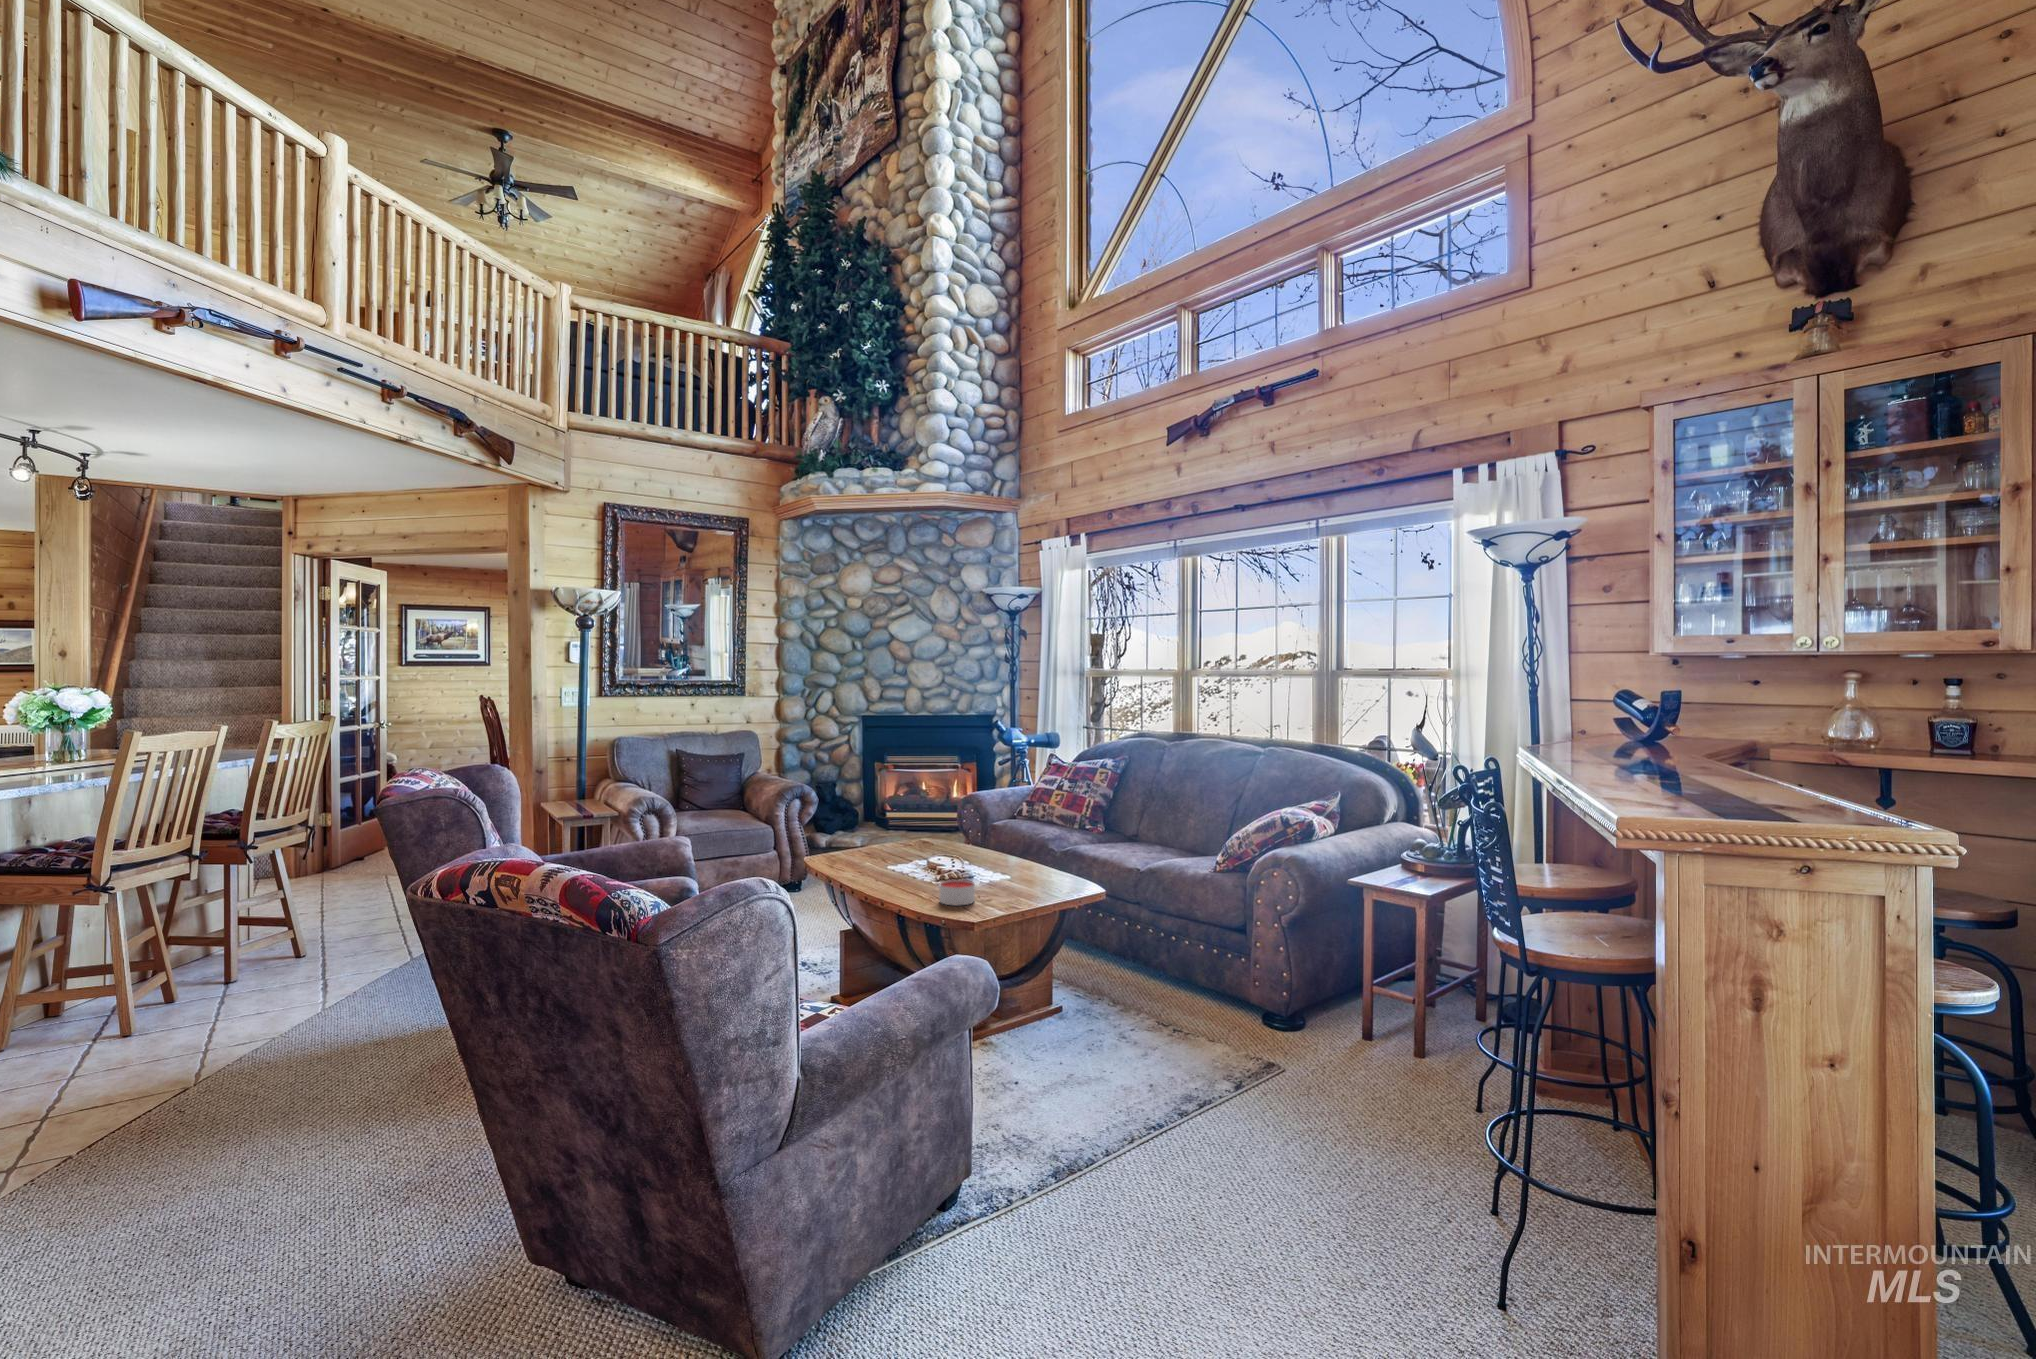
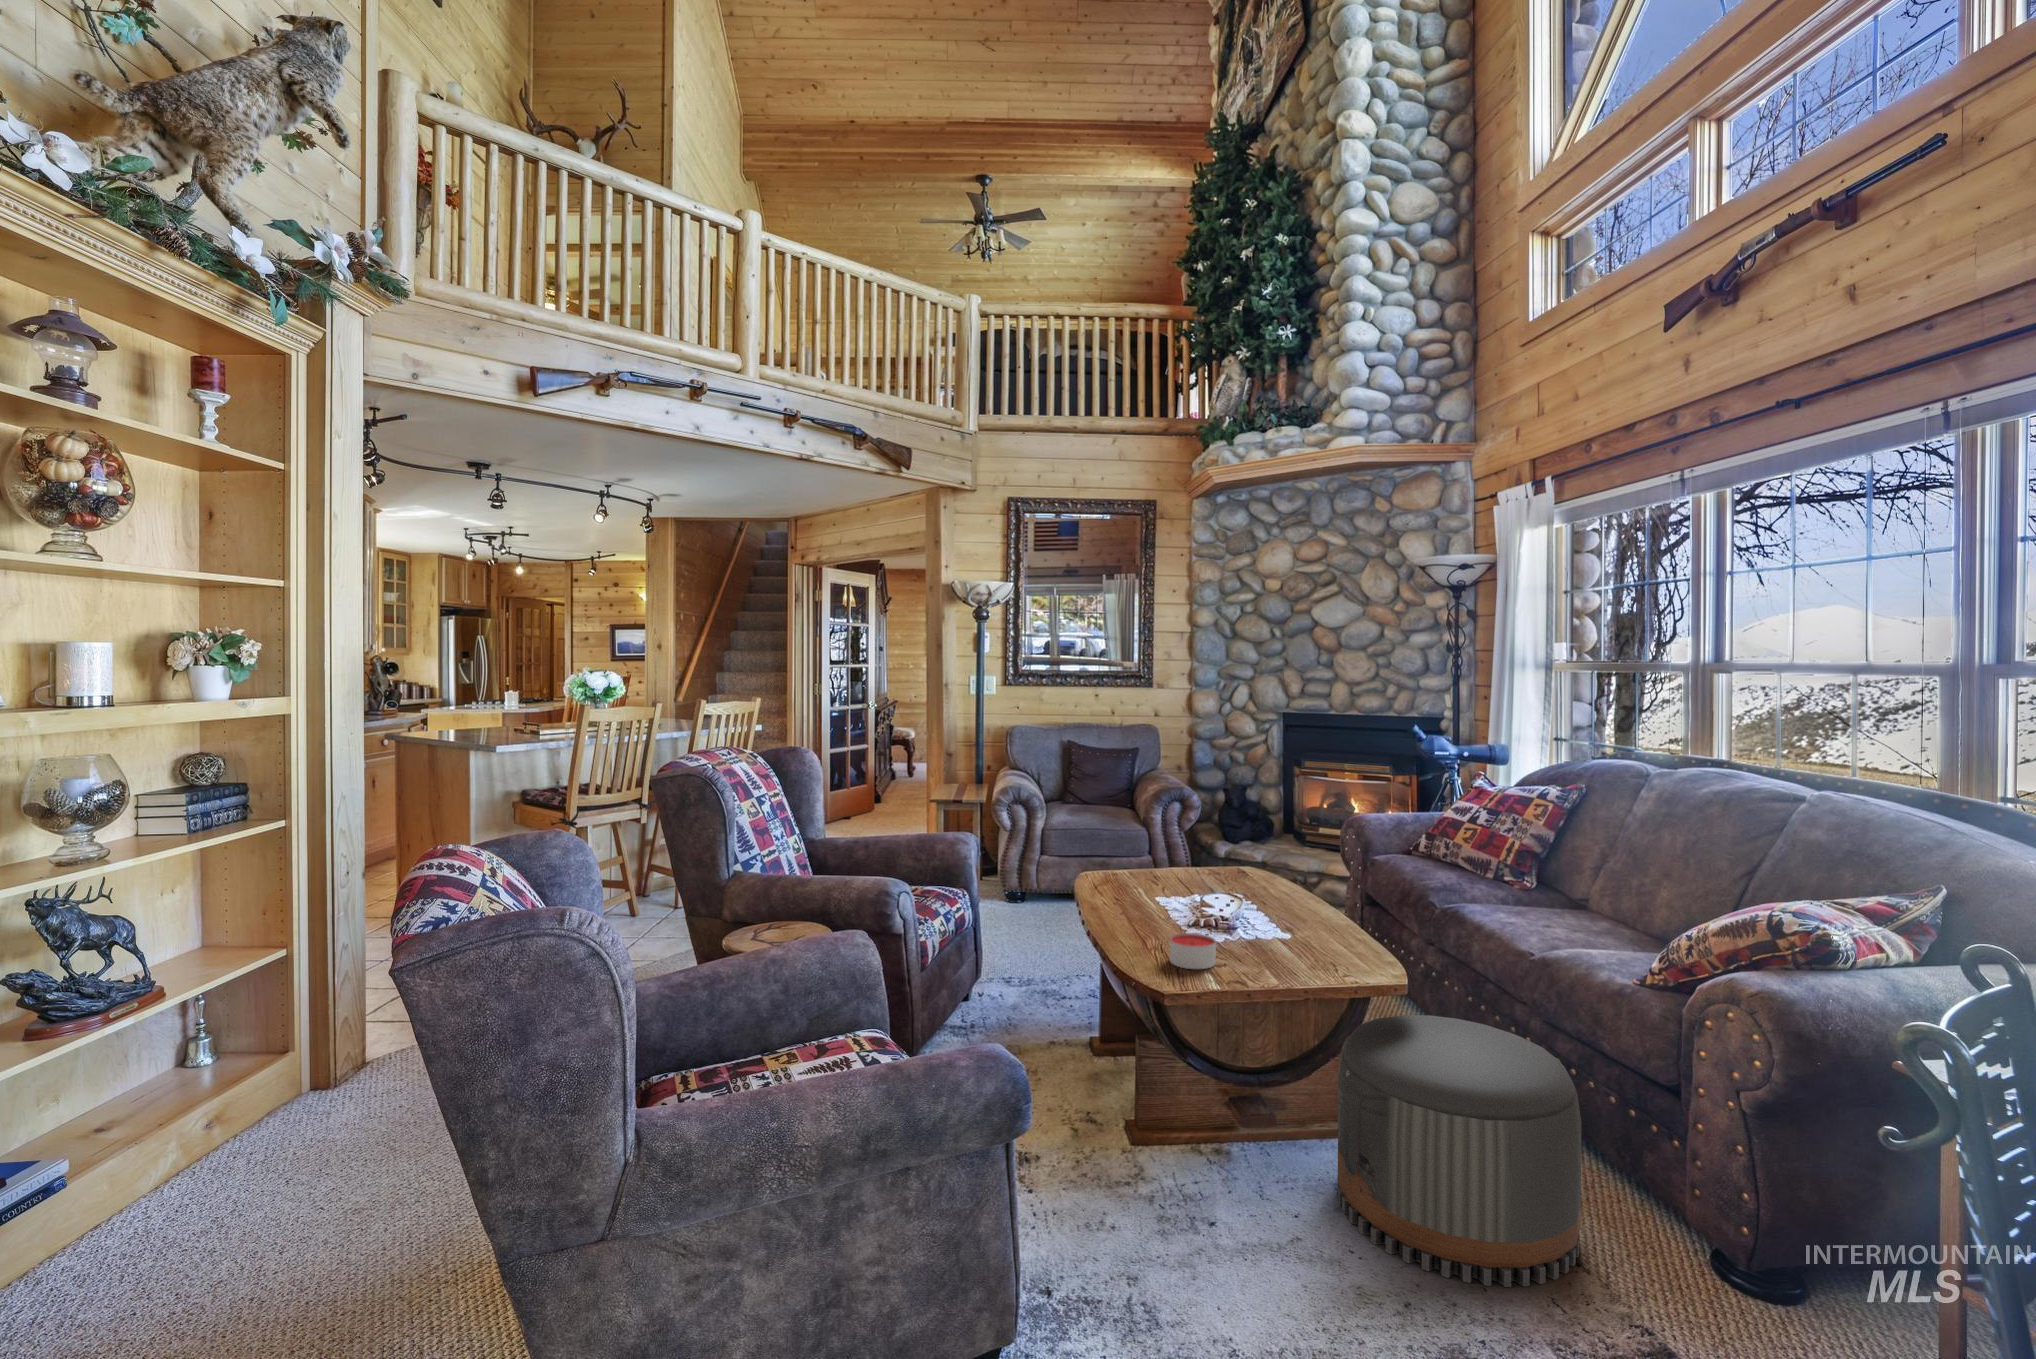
pouf: none [1065,912,1212,1068] -> present [1337,1015,1581,1287]

